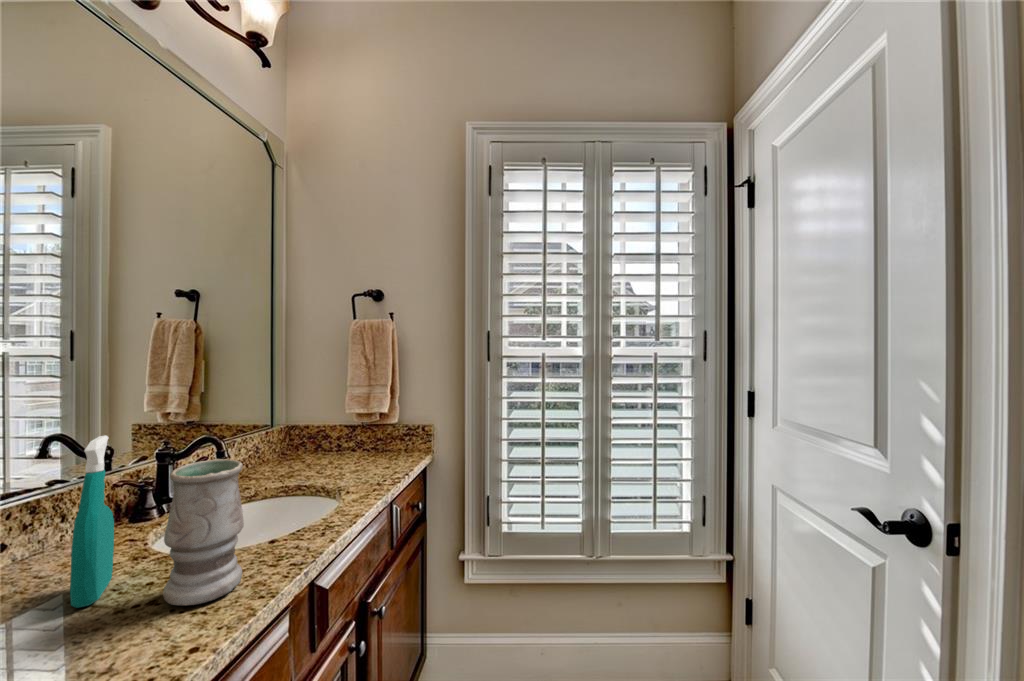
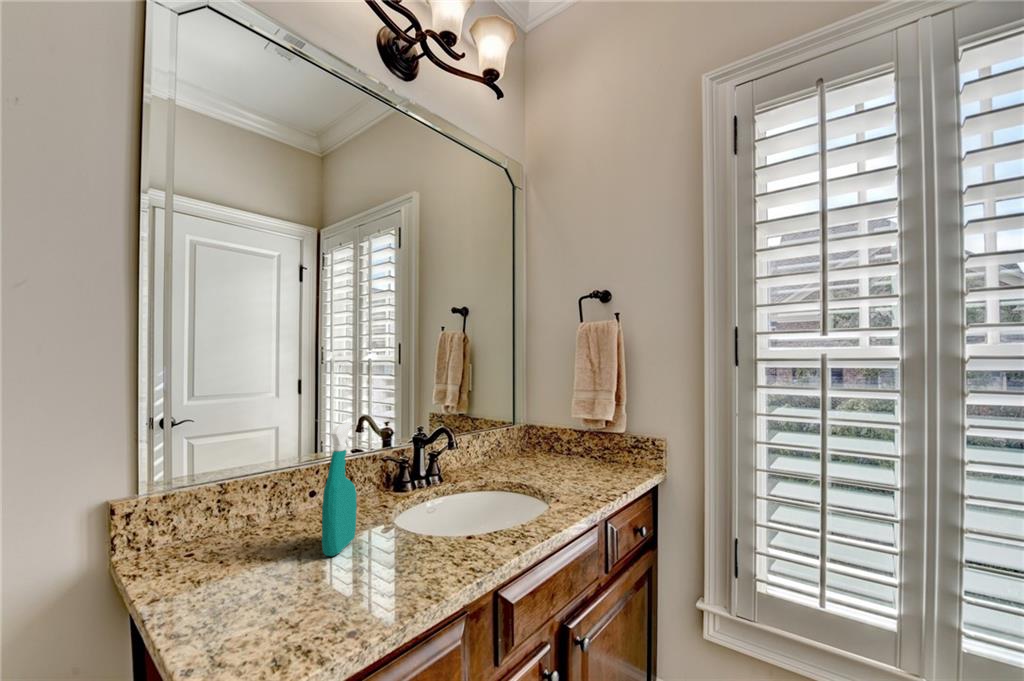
vase: present [163,459,244,605] -> none [369,453,428,582]

